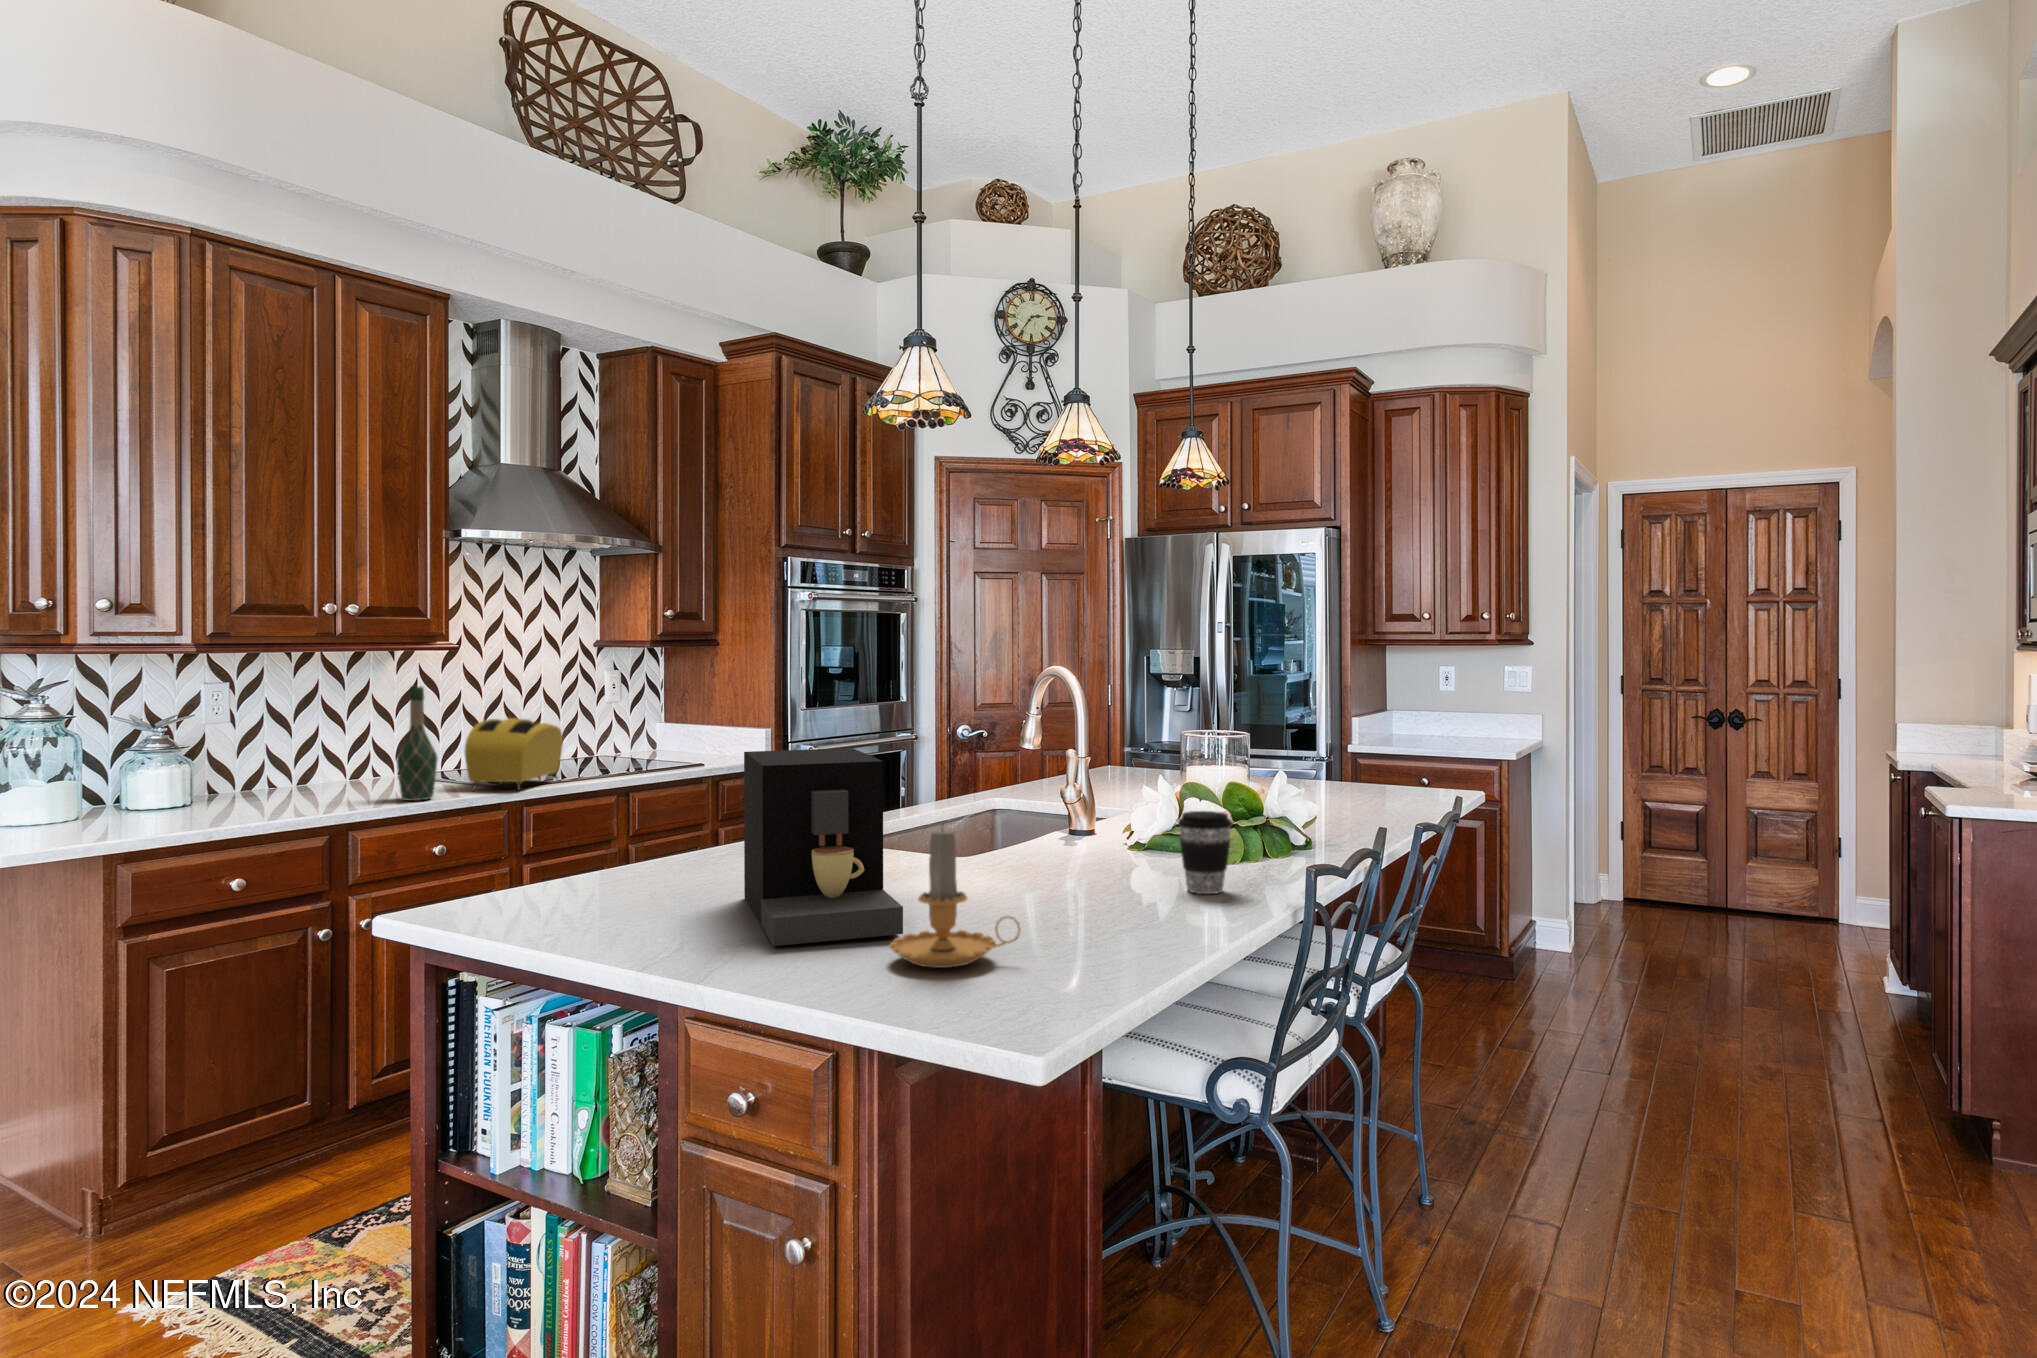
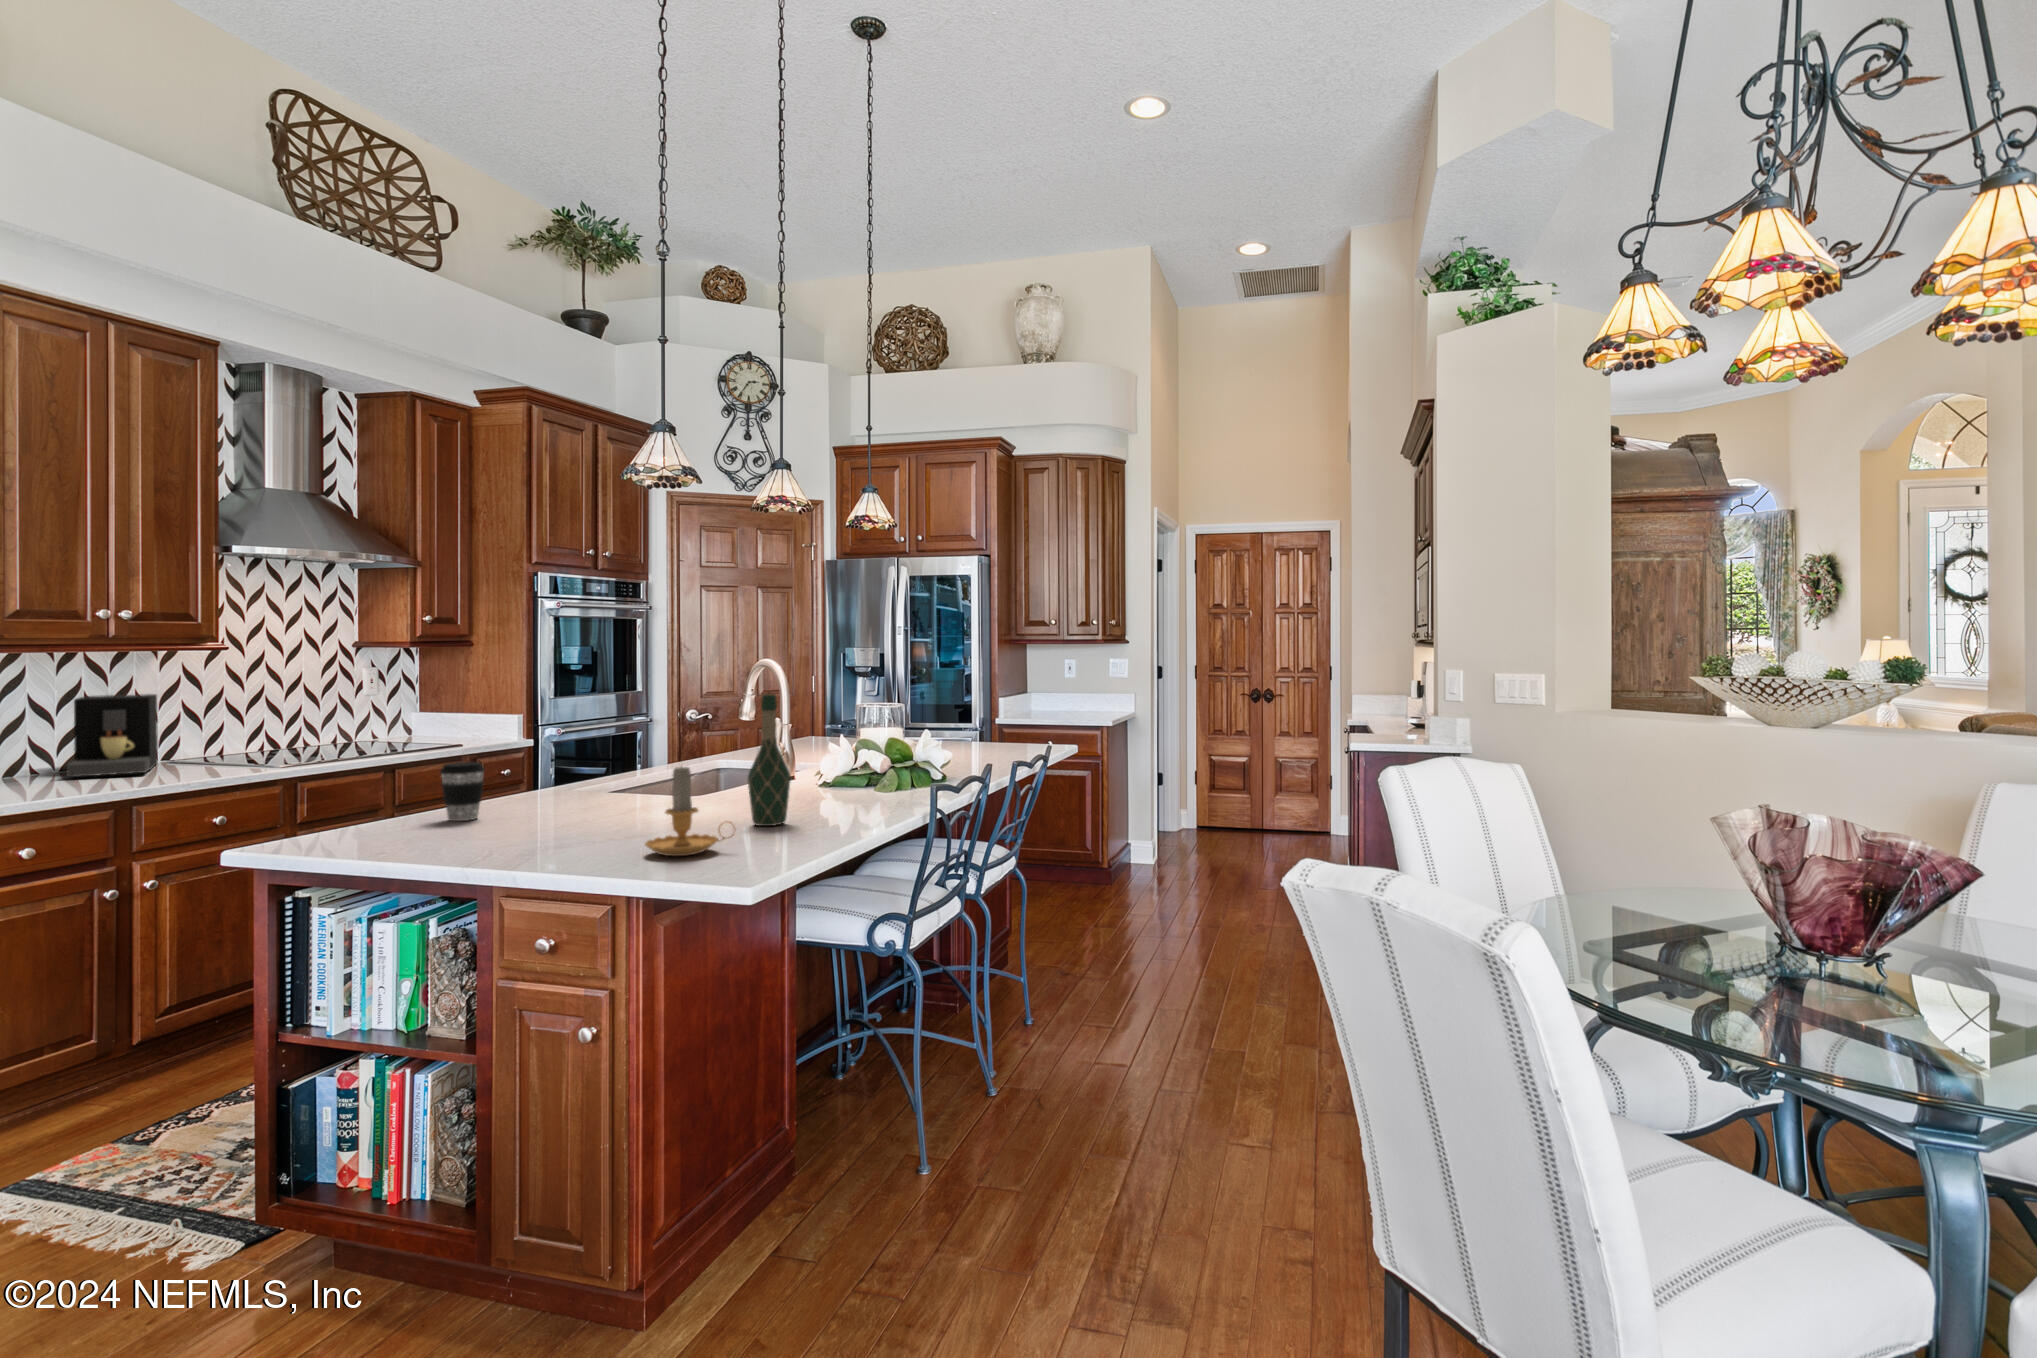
wine bottle: present [396,686,438,801] -> present [748,694,791,826]
toaster: present [464,718,563,790] -> none [239,709,332,771]
coffee maker: present [744,748,903,946] -> present [67,694,158,777]
coffee cup: present [1178,811,1232,894] -> present [440,762,485,821]

